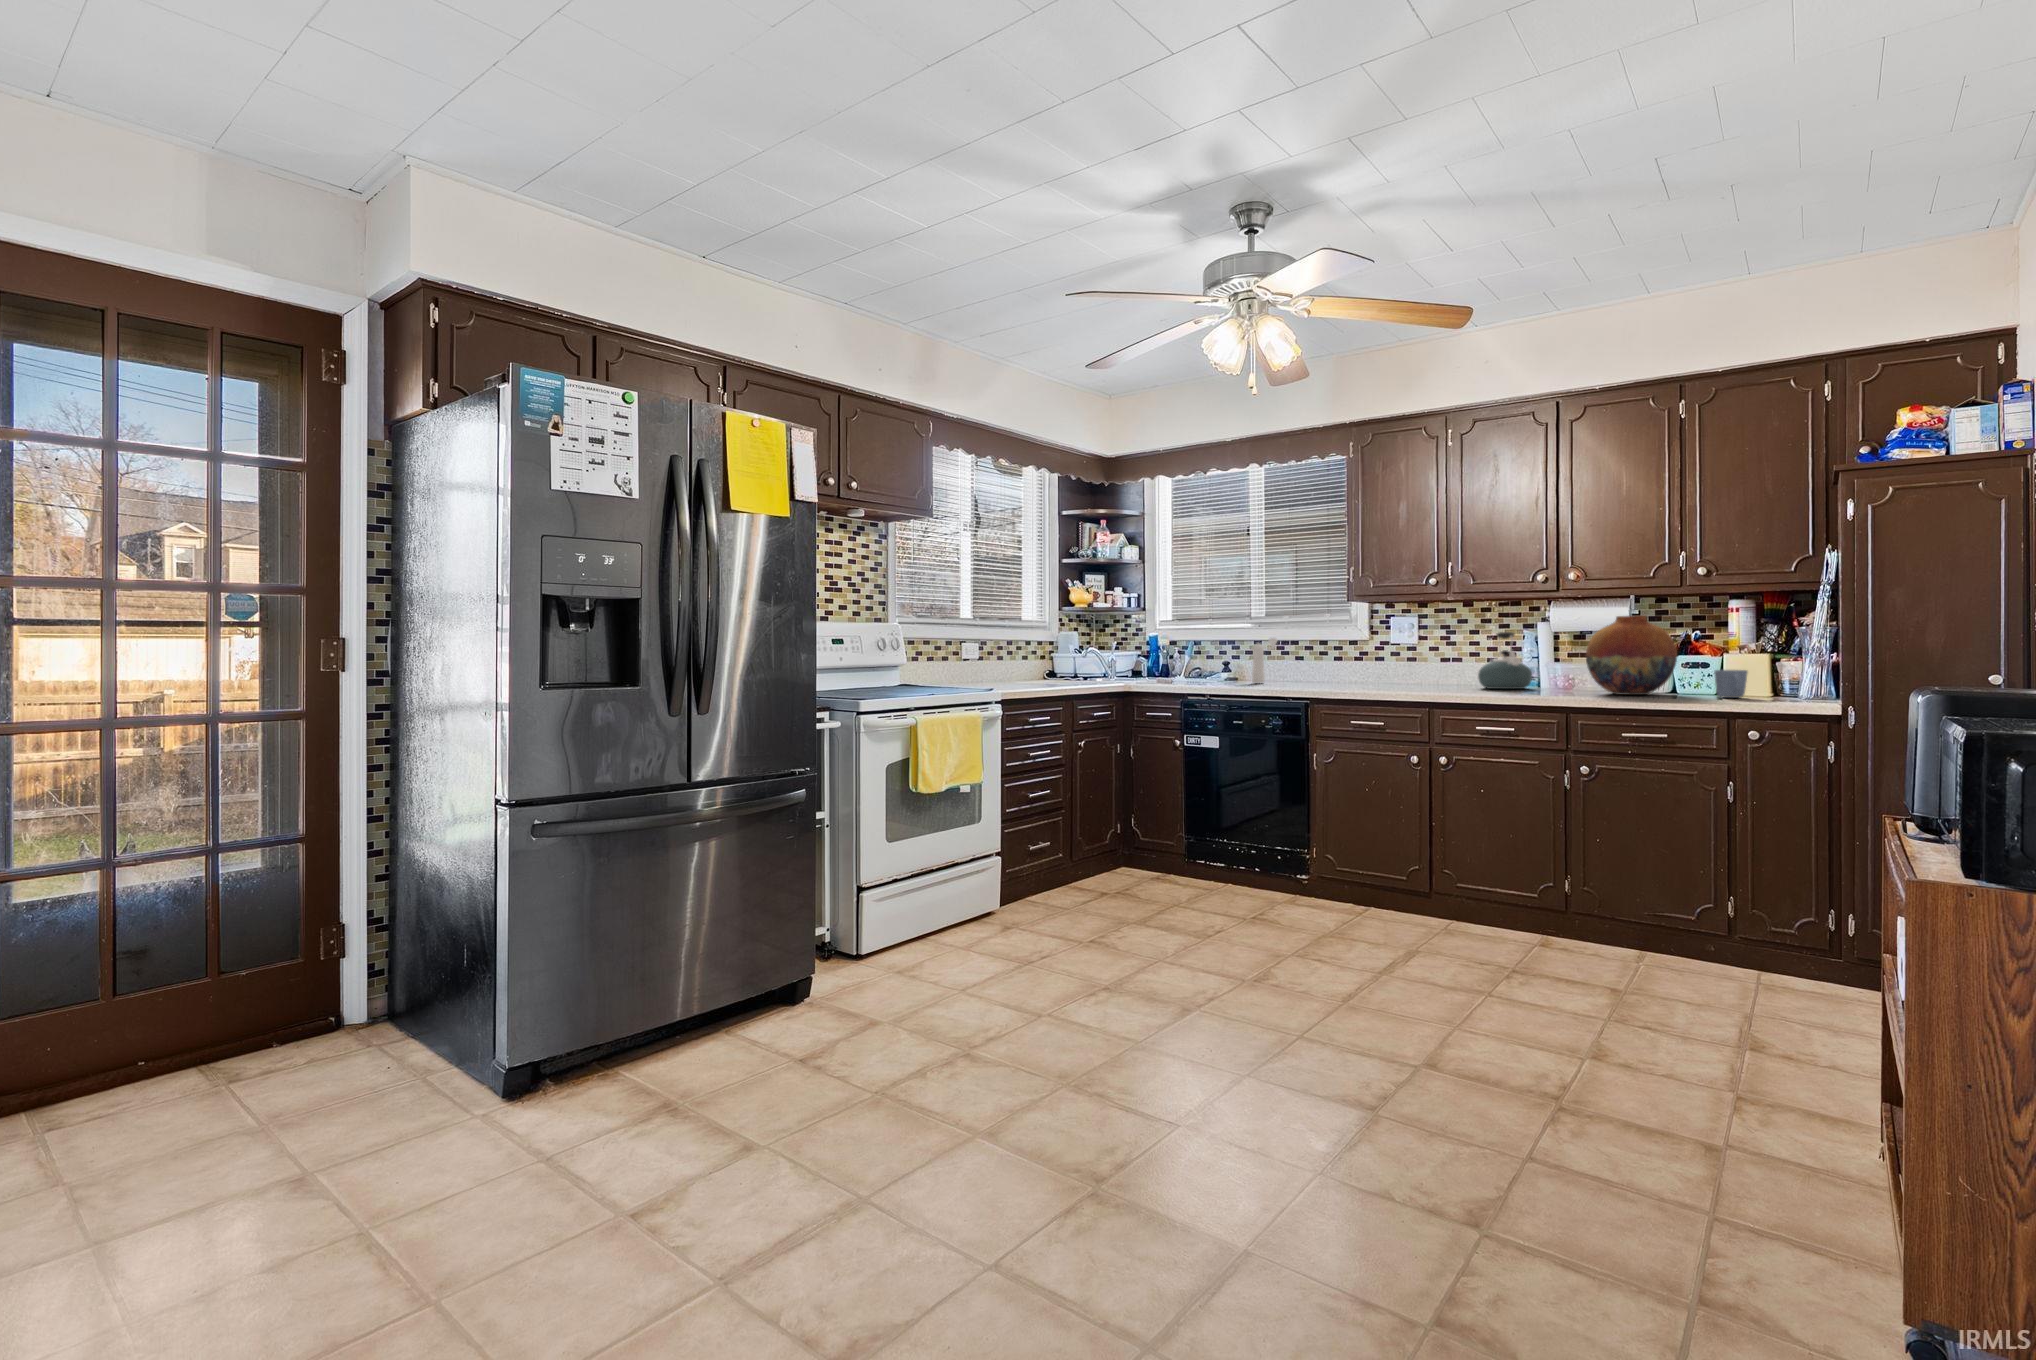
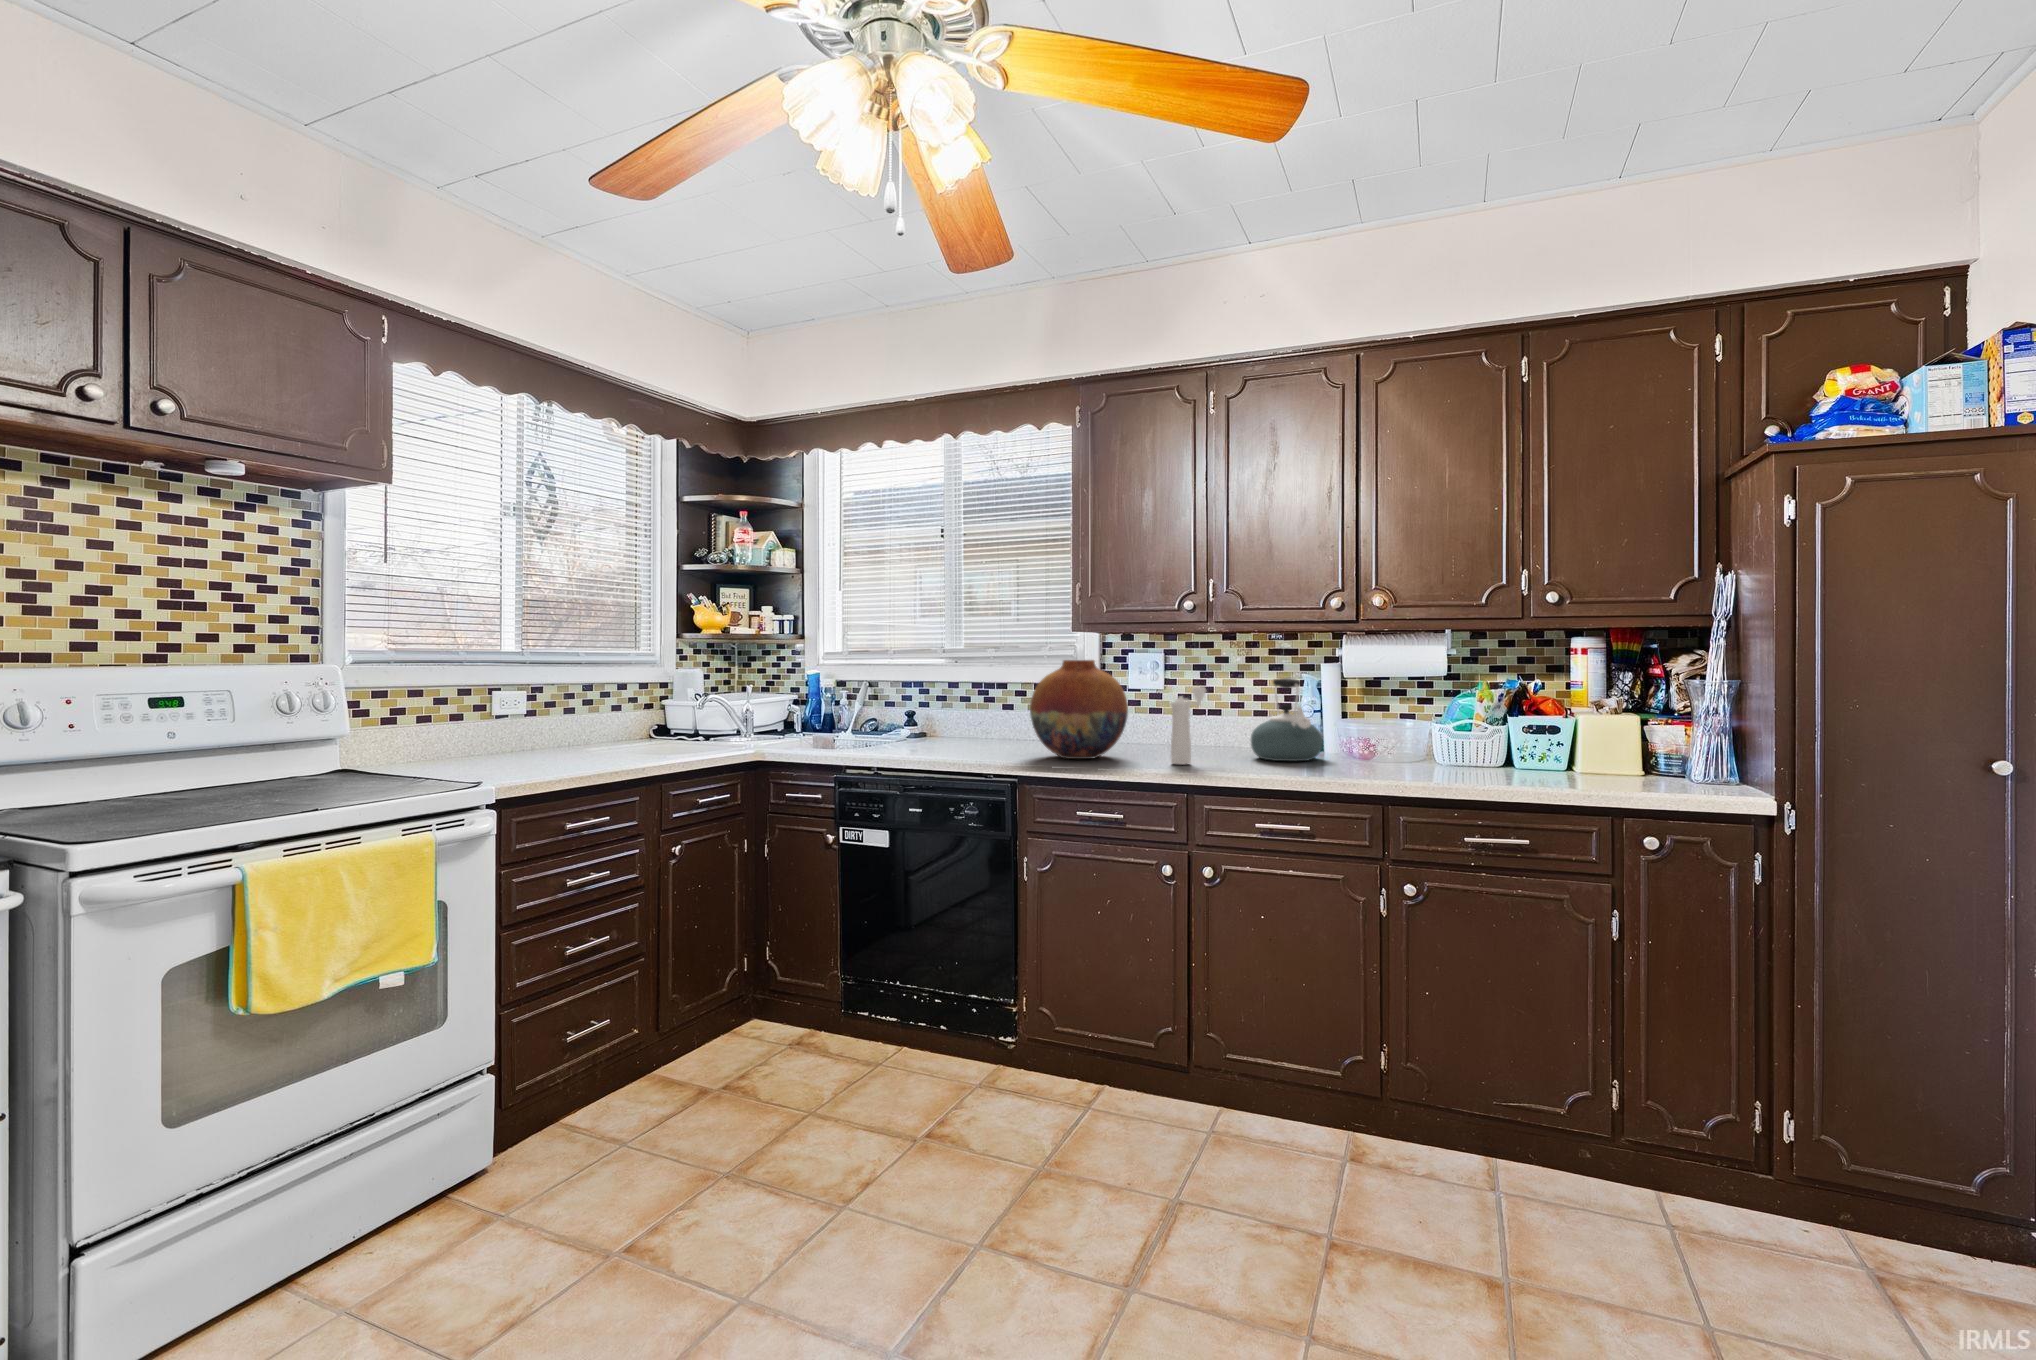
vase: present [1586,616,1677,695] -> present [1030,660,1128,759]
pepper mill: present [1252,638,1277,683] -> present [1171,686,1206,765]
mug: present [1714,670,1748,698] -> none [1584,741,1631,783]

